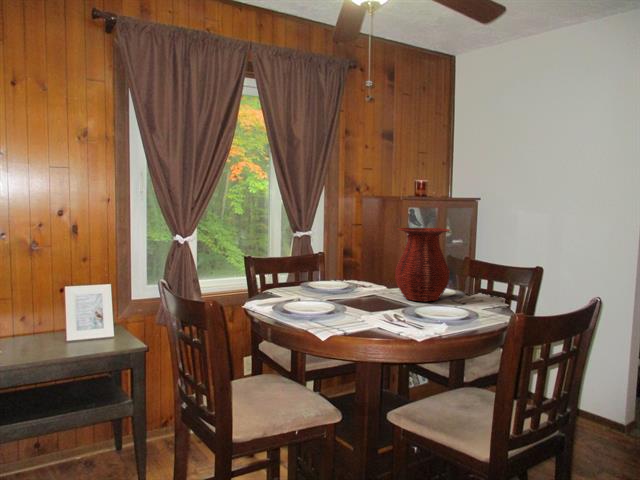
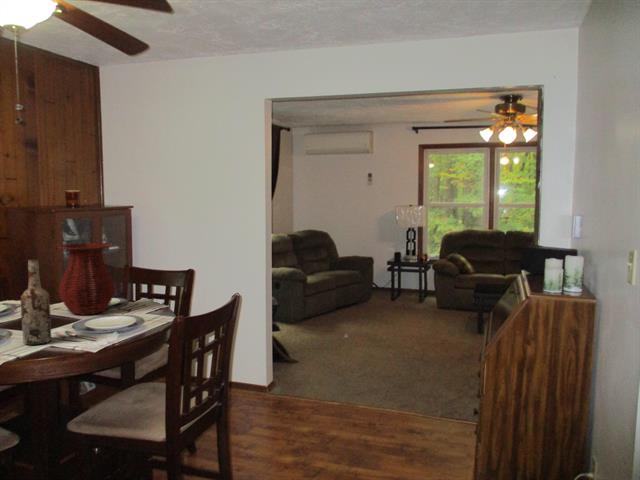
wine bottle: none [354,235,381,323] -> present [21,259,51,345]

